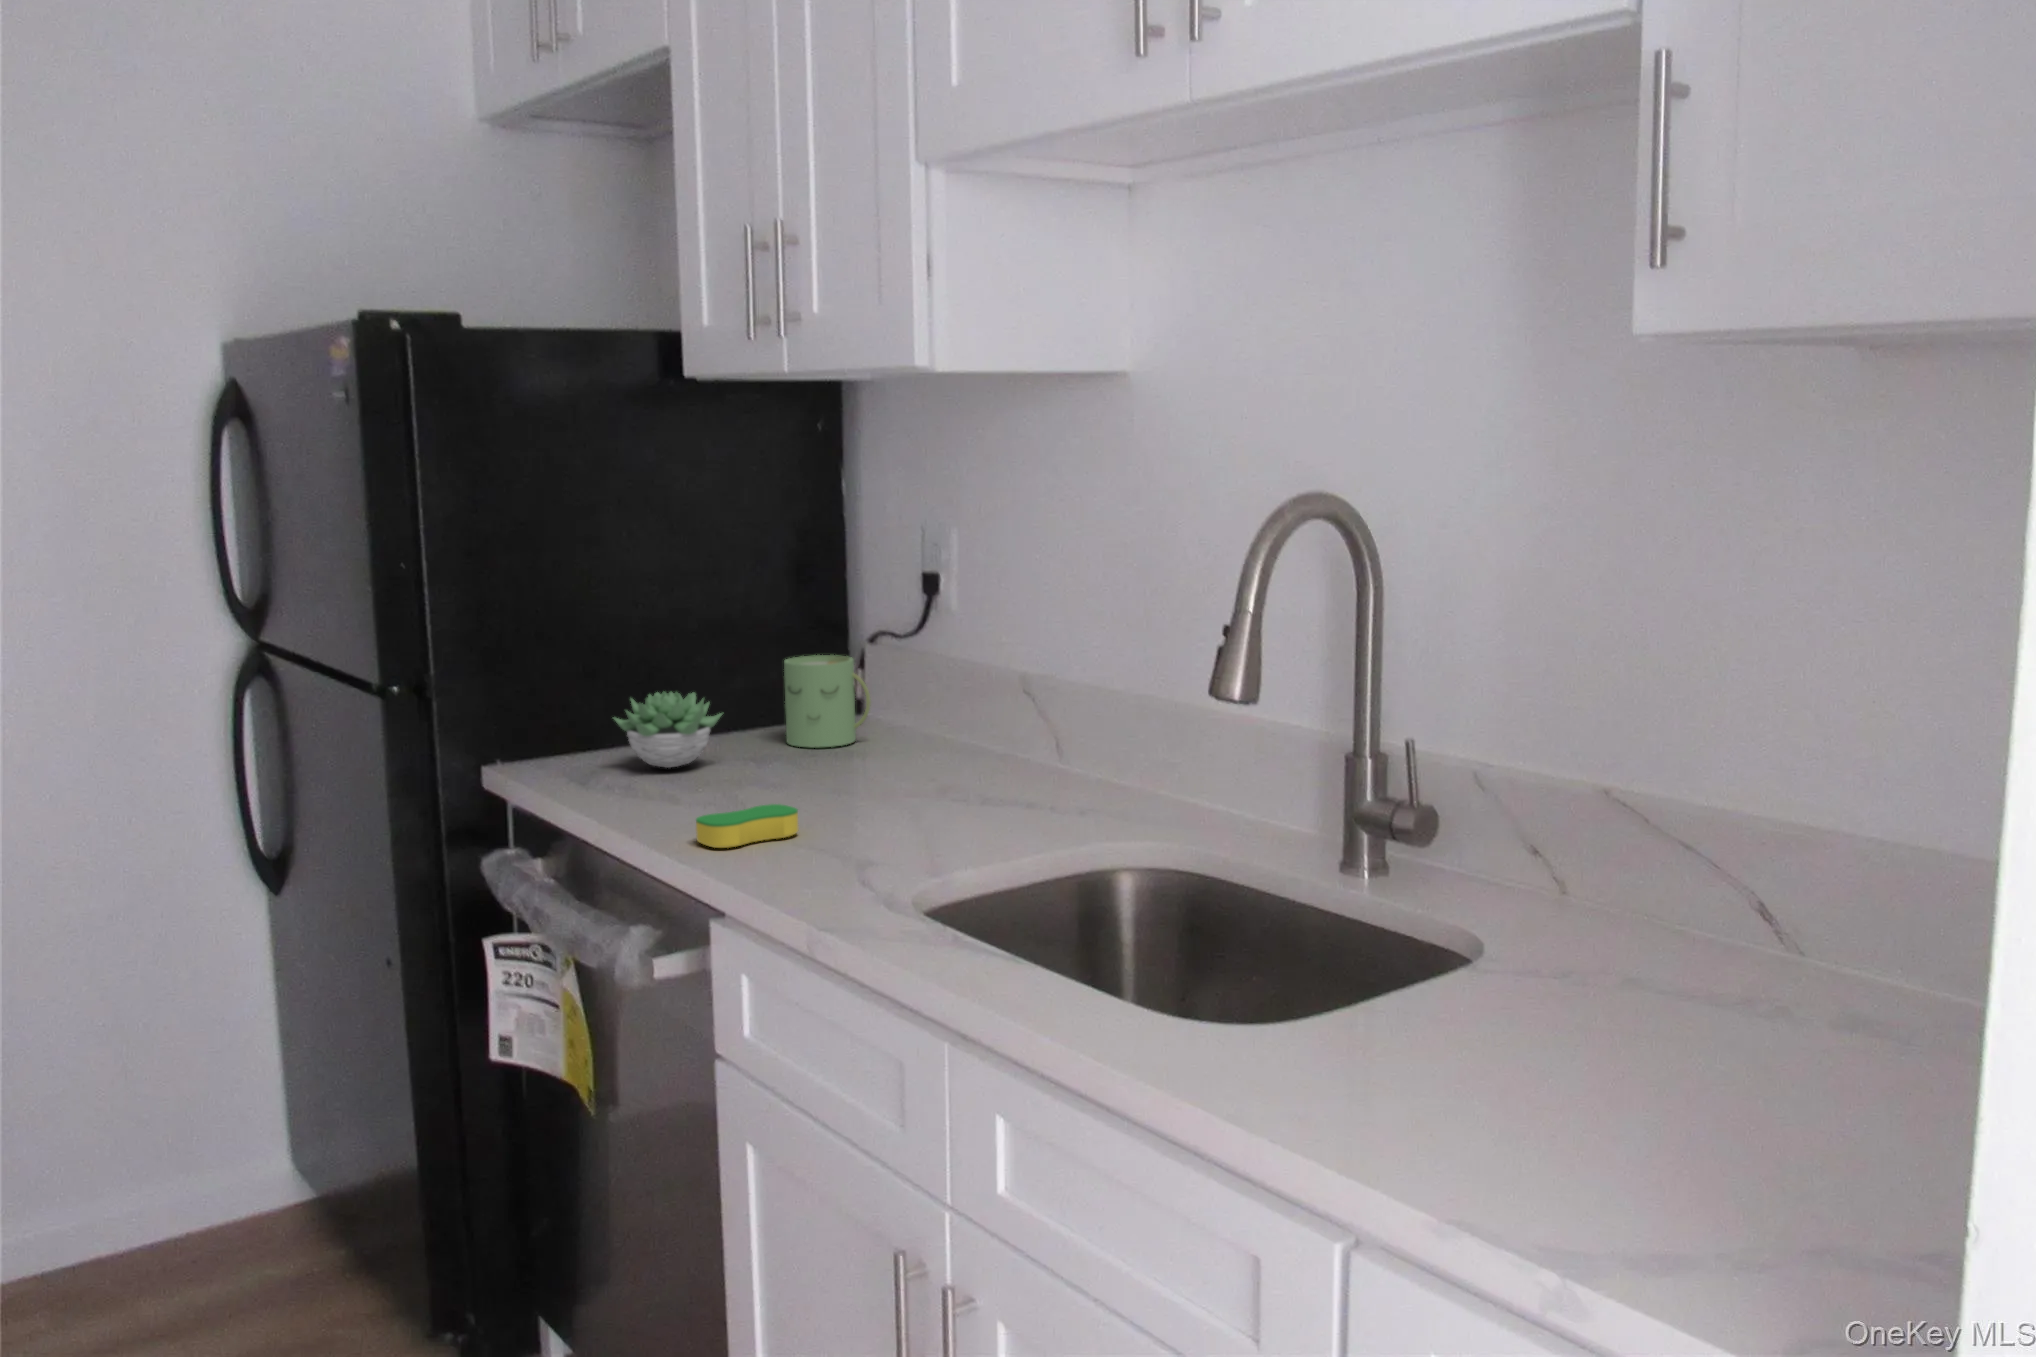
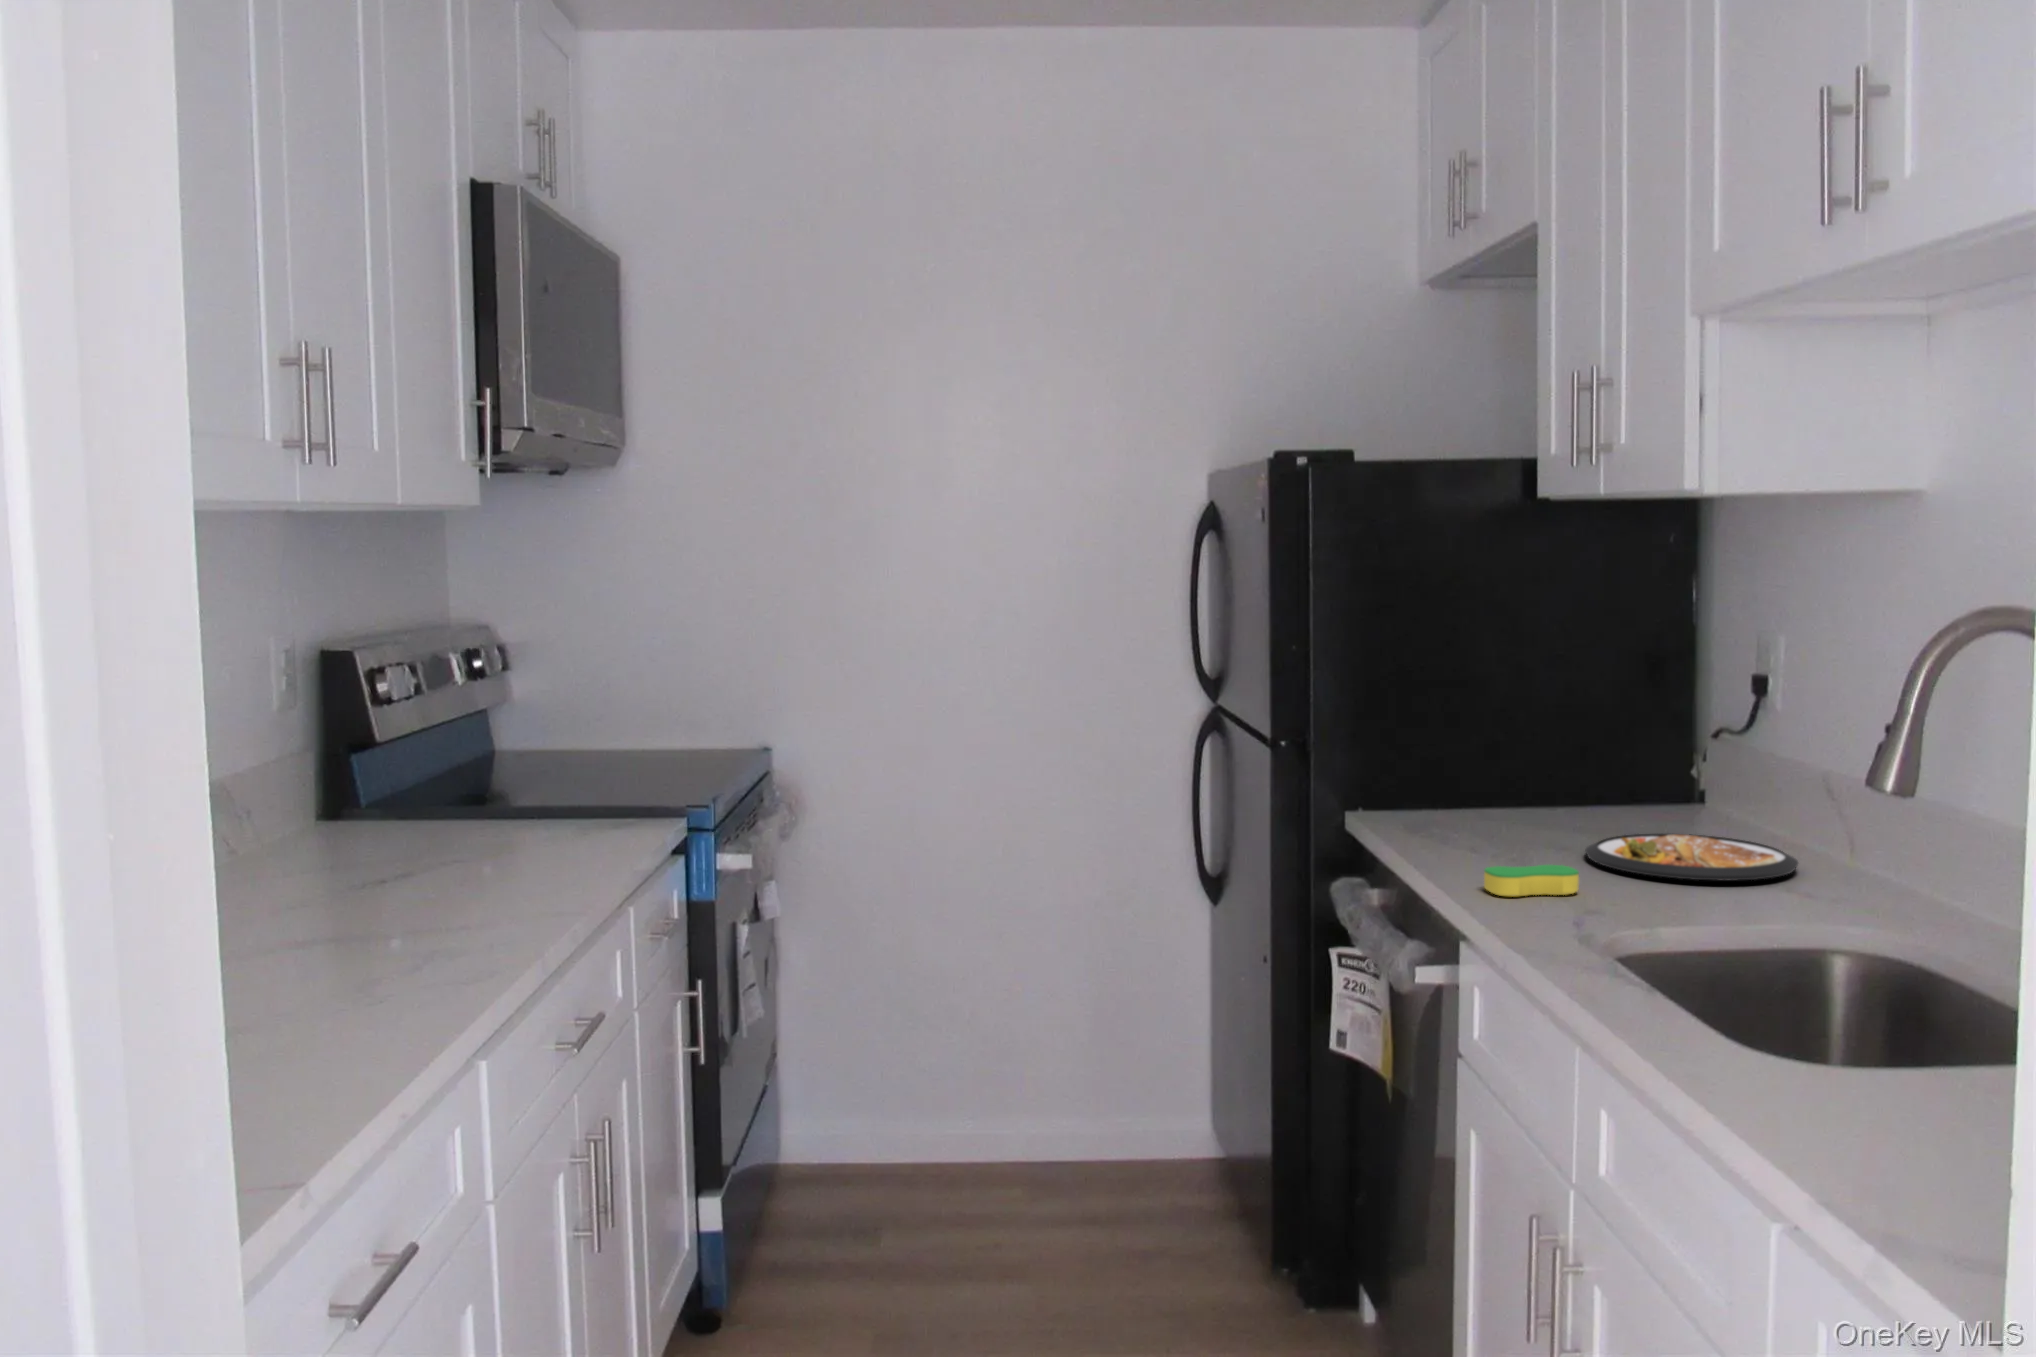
mug: present [784,655,870,747] -> none [1615,744,1696,826]
succulent plant: present [614,692,722,768] -> none [1451,763,1549,828]
dish: none [781,753,996,804] -> present [1585,834,1798,881]

